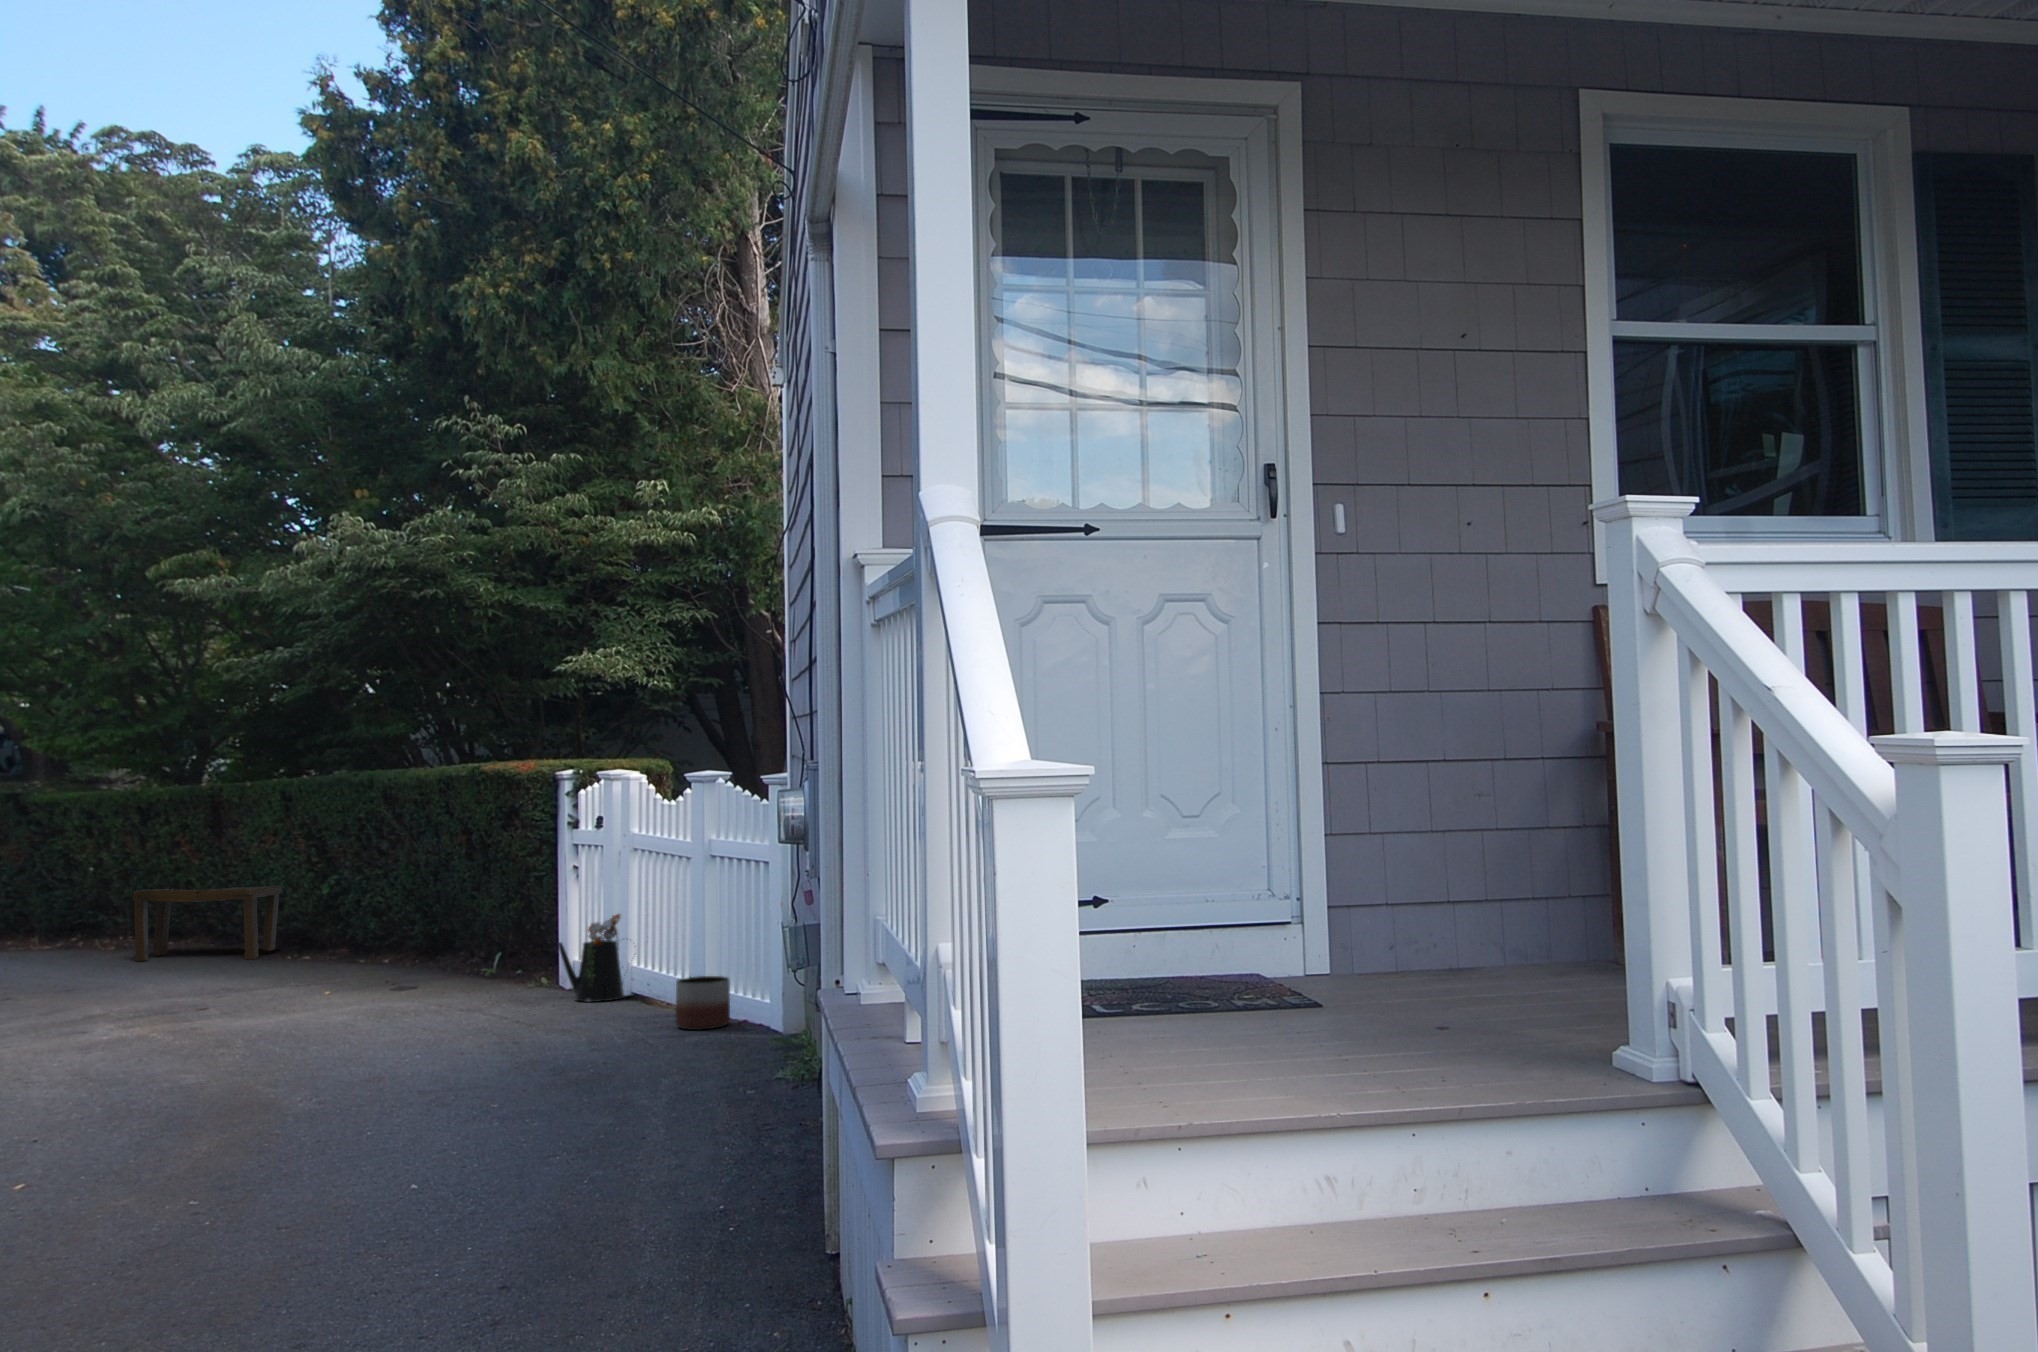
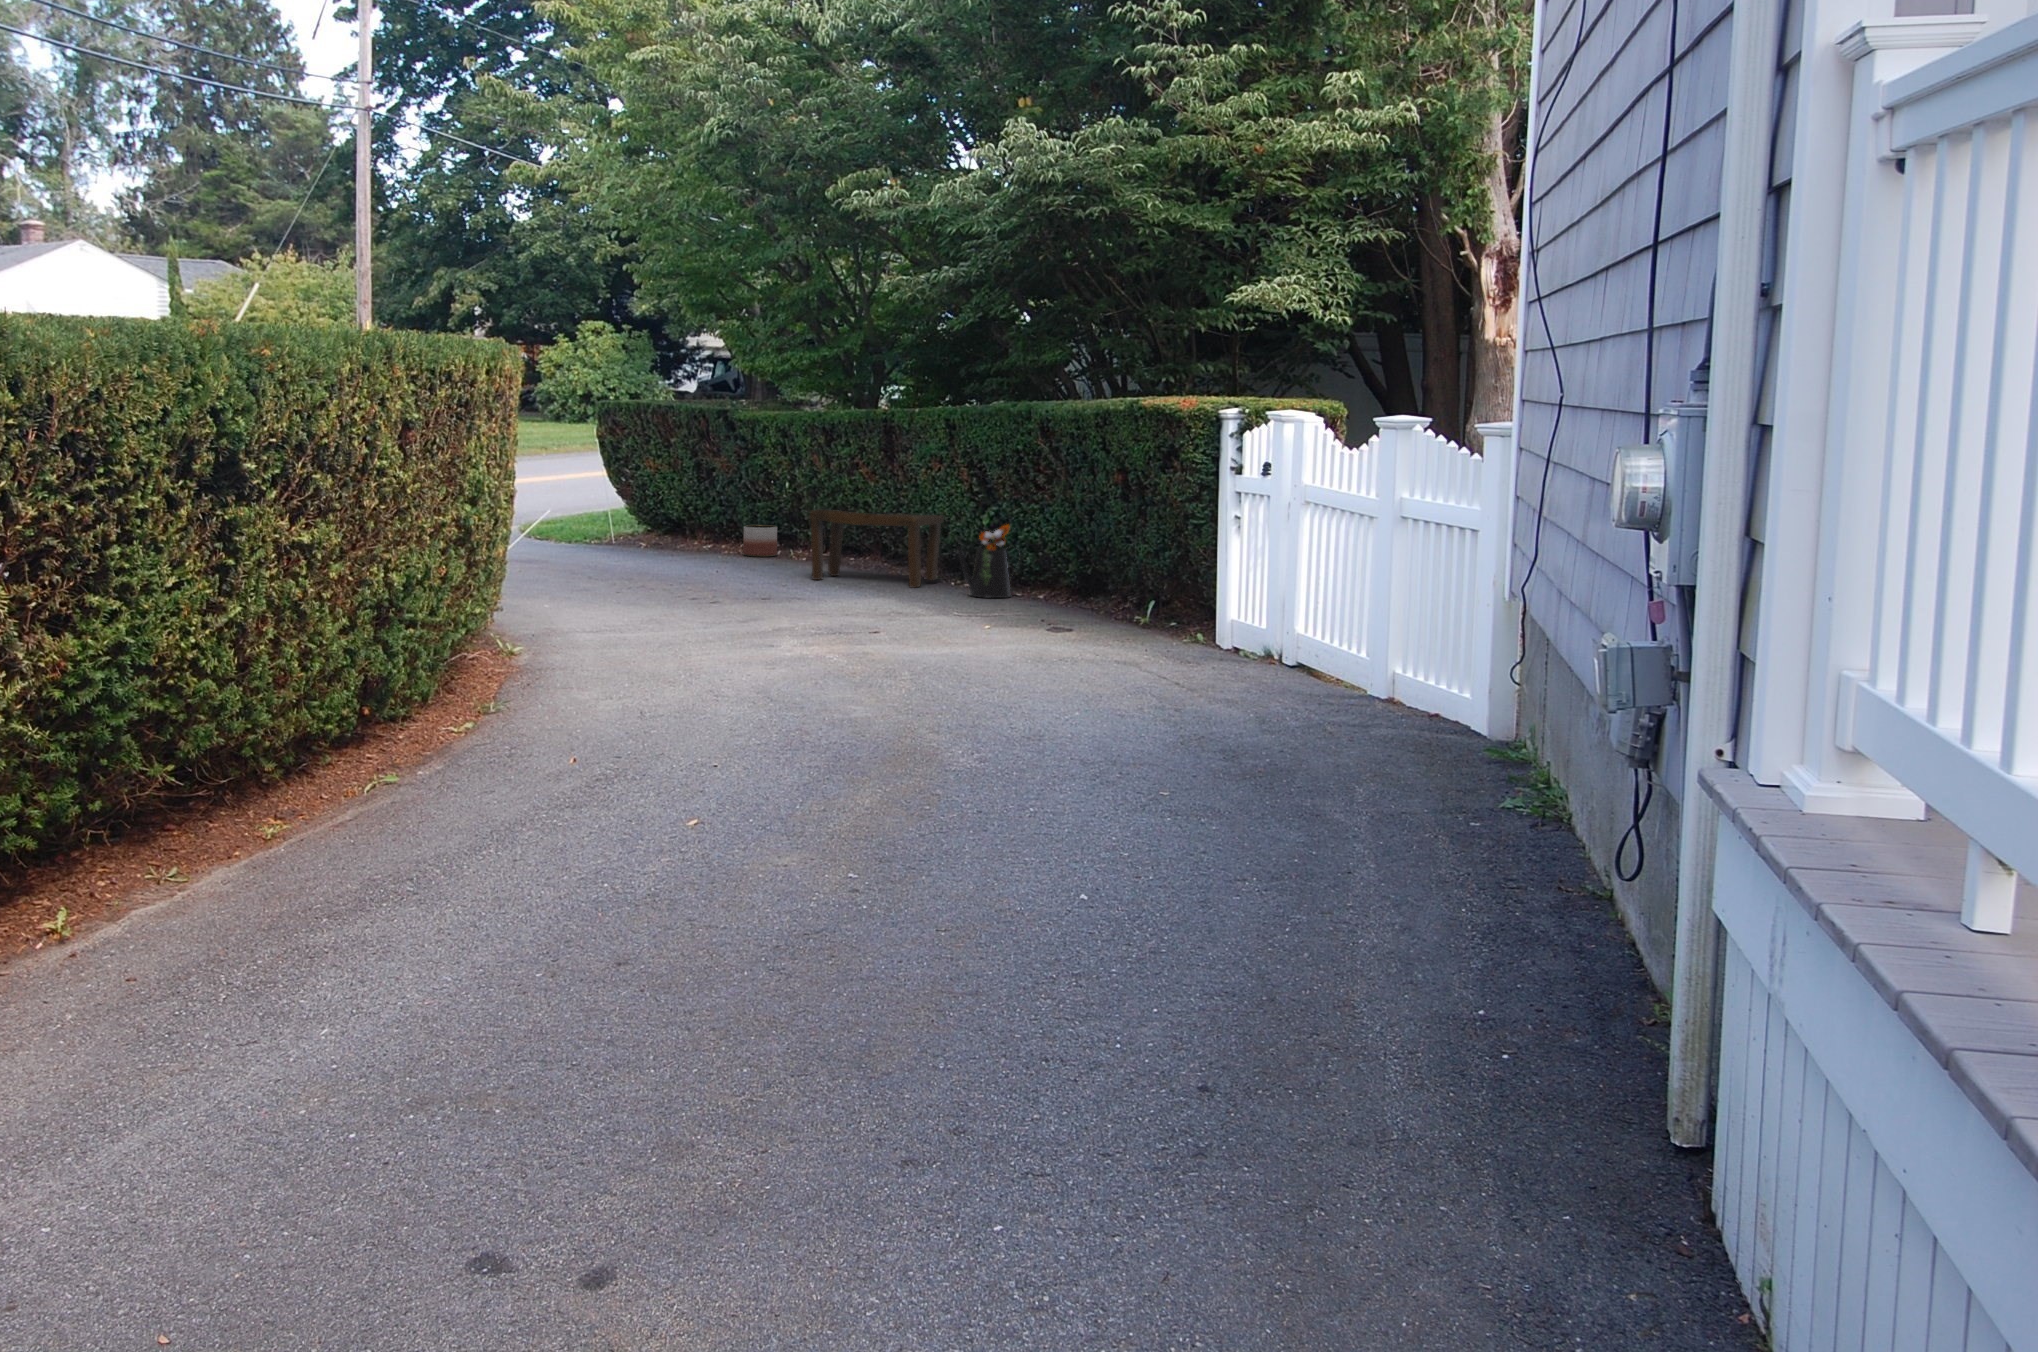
watering can: present [558,914,625,1002] -> present [957,525,1011,598]
planter: present [676,976,730,1030] -> present [743,525,777,557]

